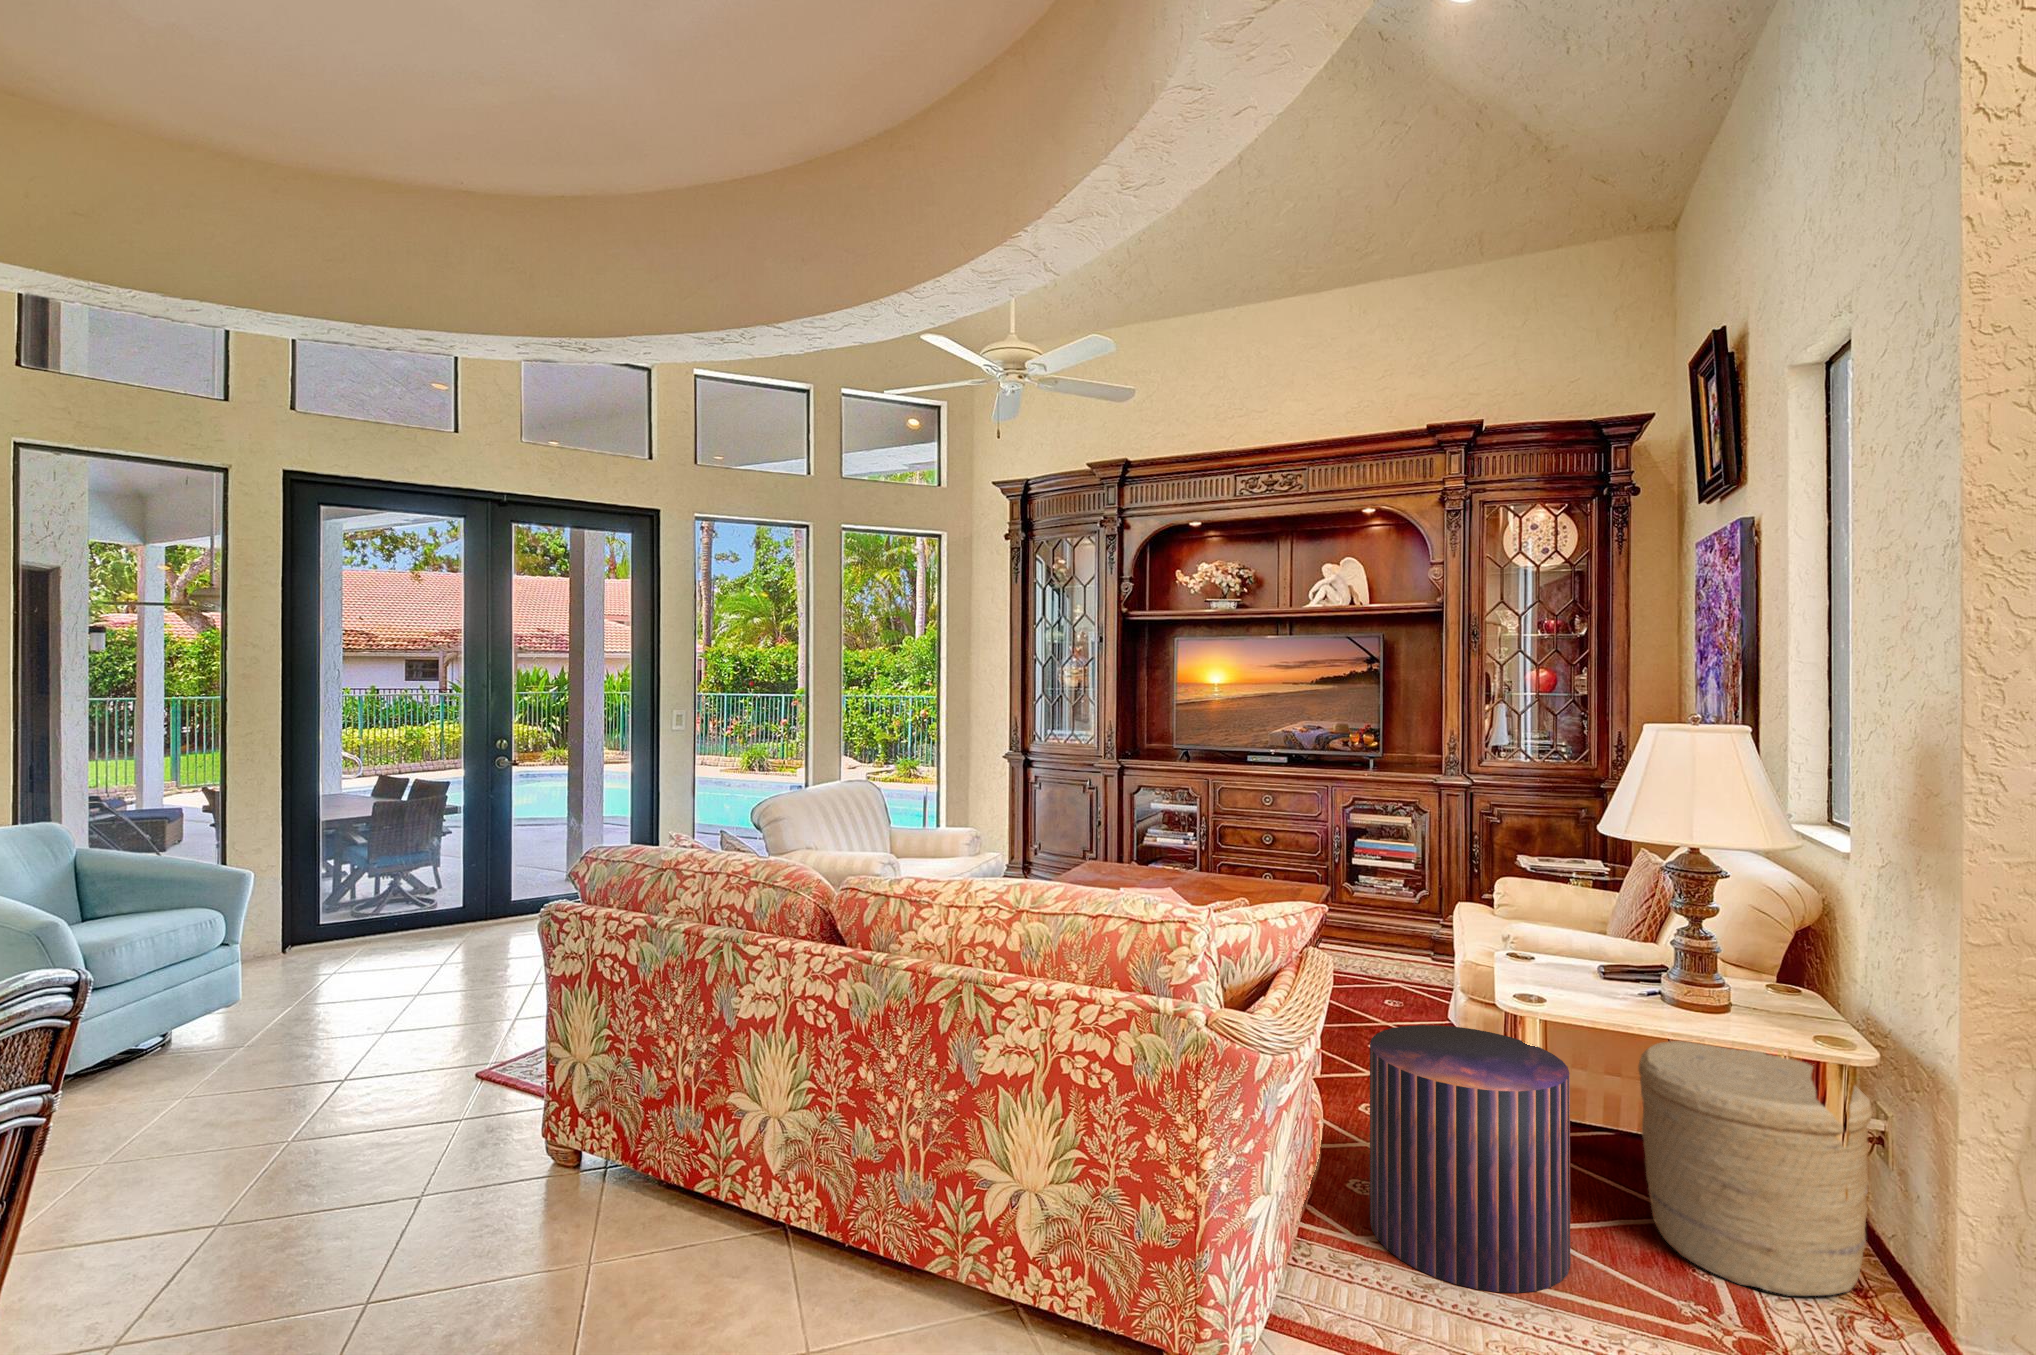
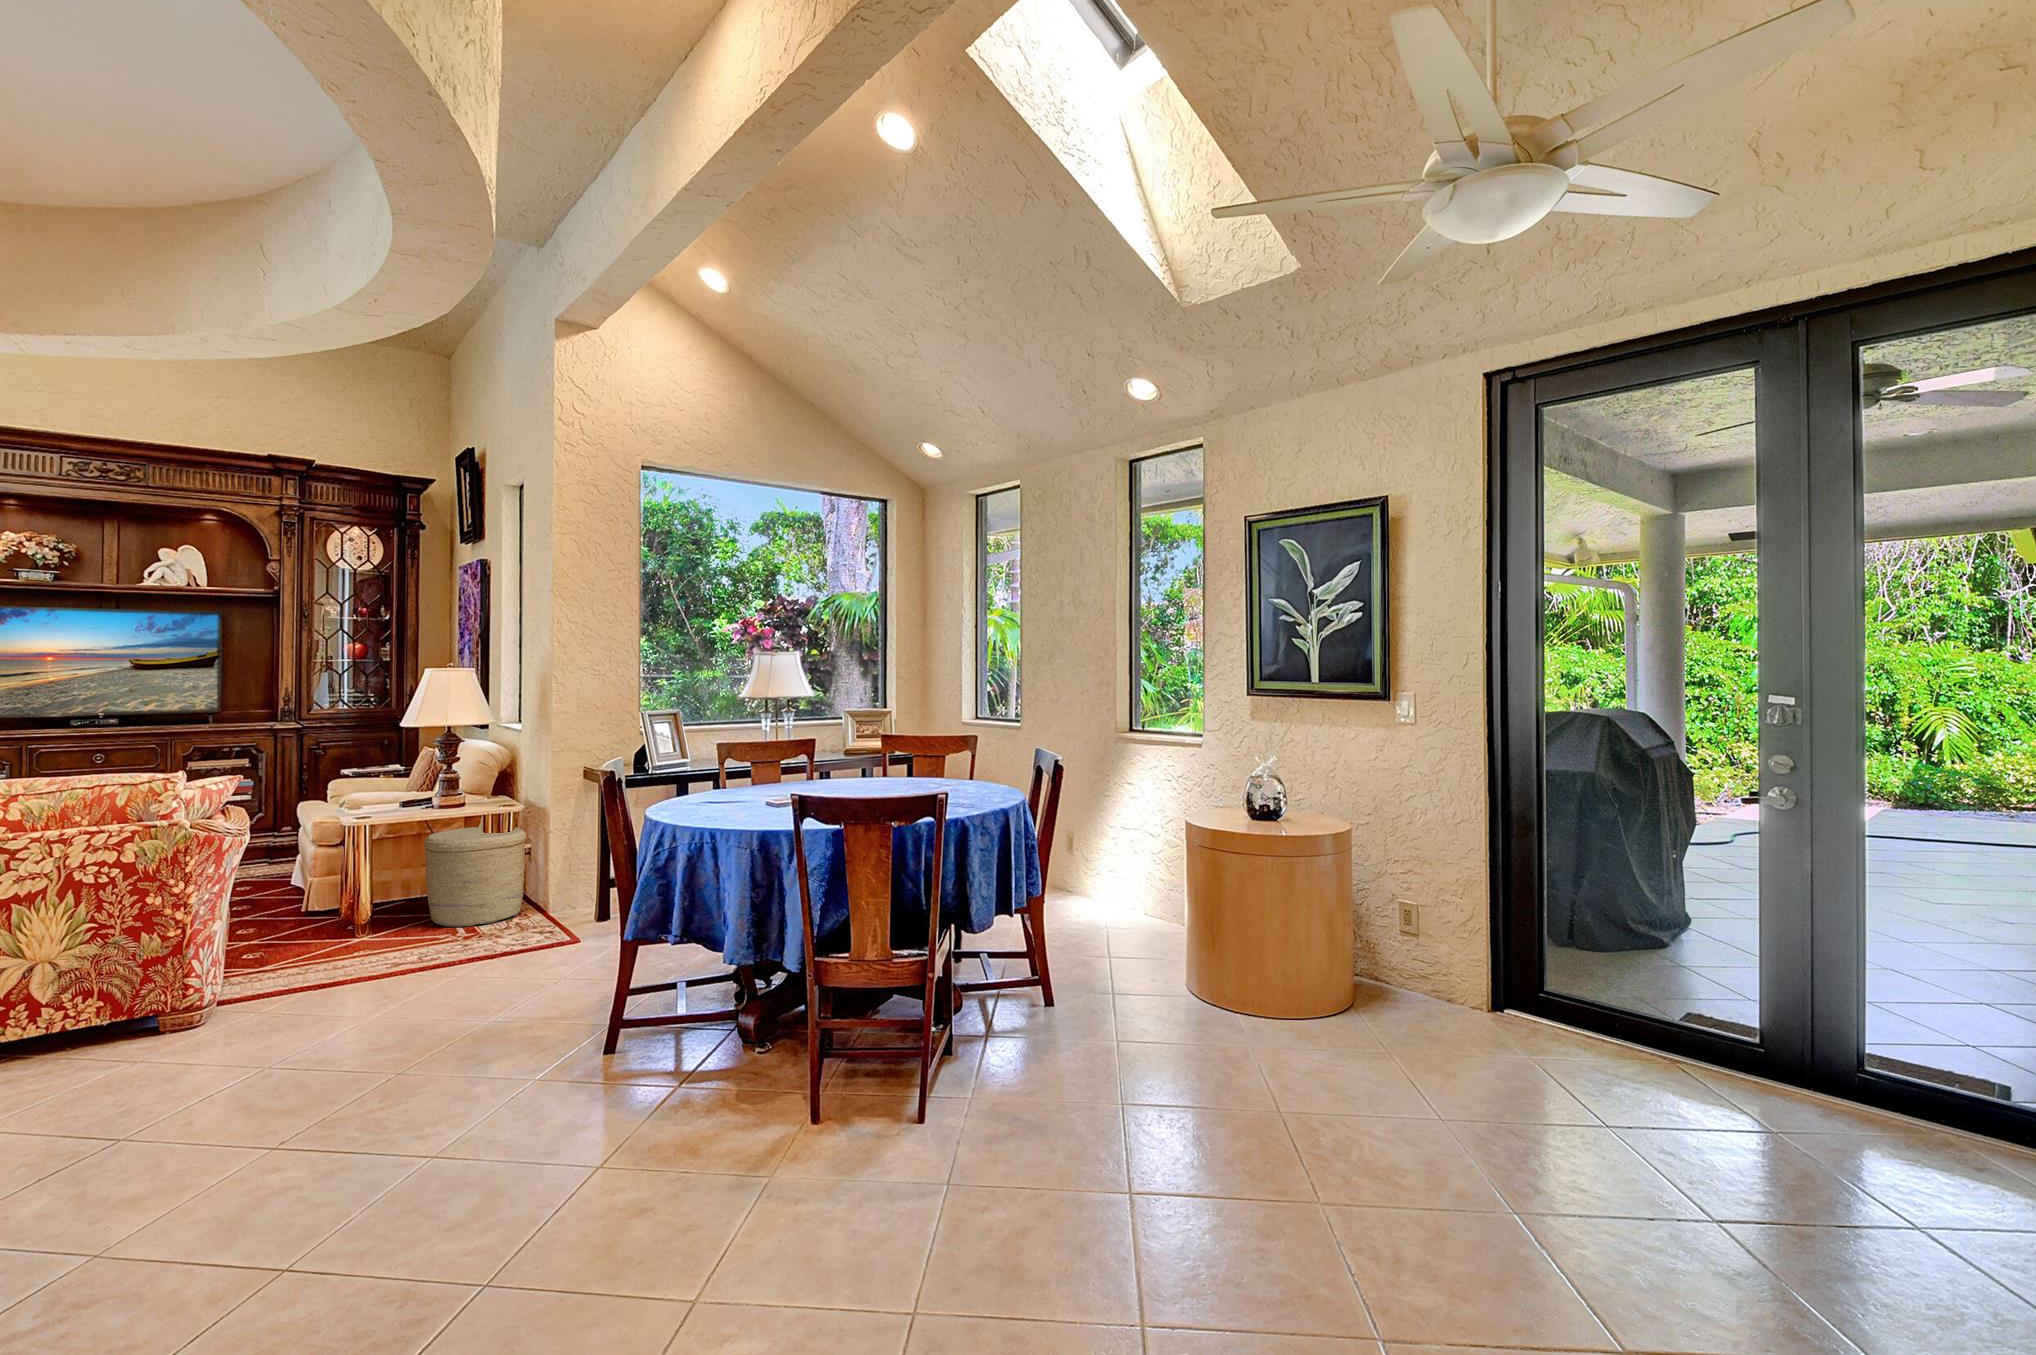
pouf: present [1370,1025,1570,1293] -> none [265,843,389,966]

